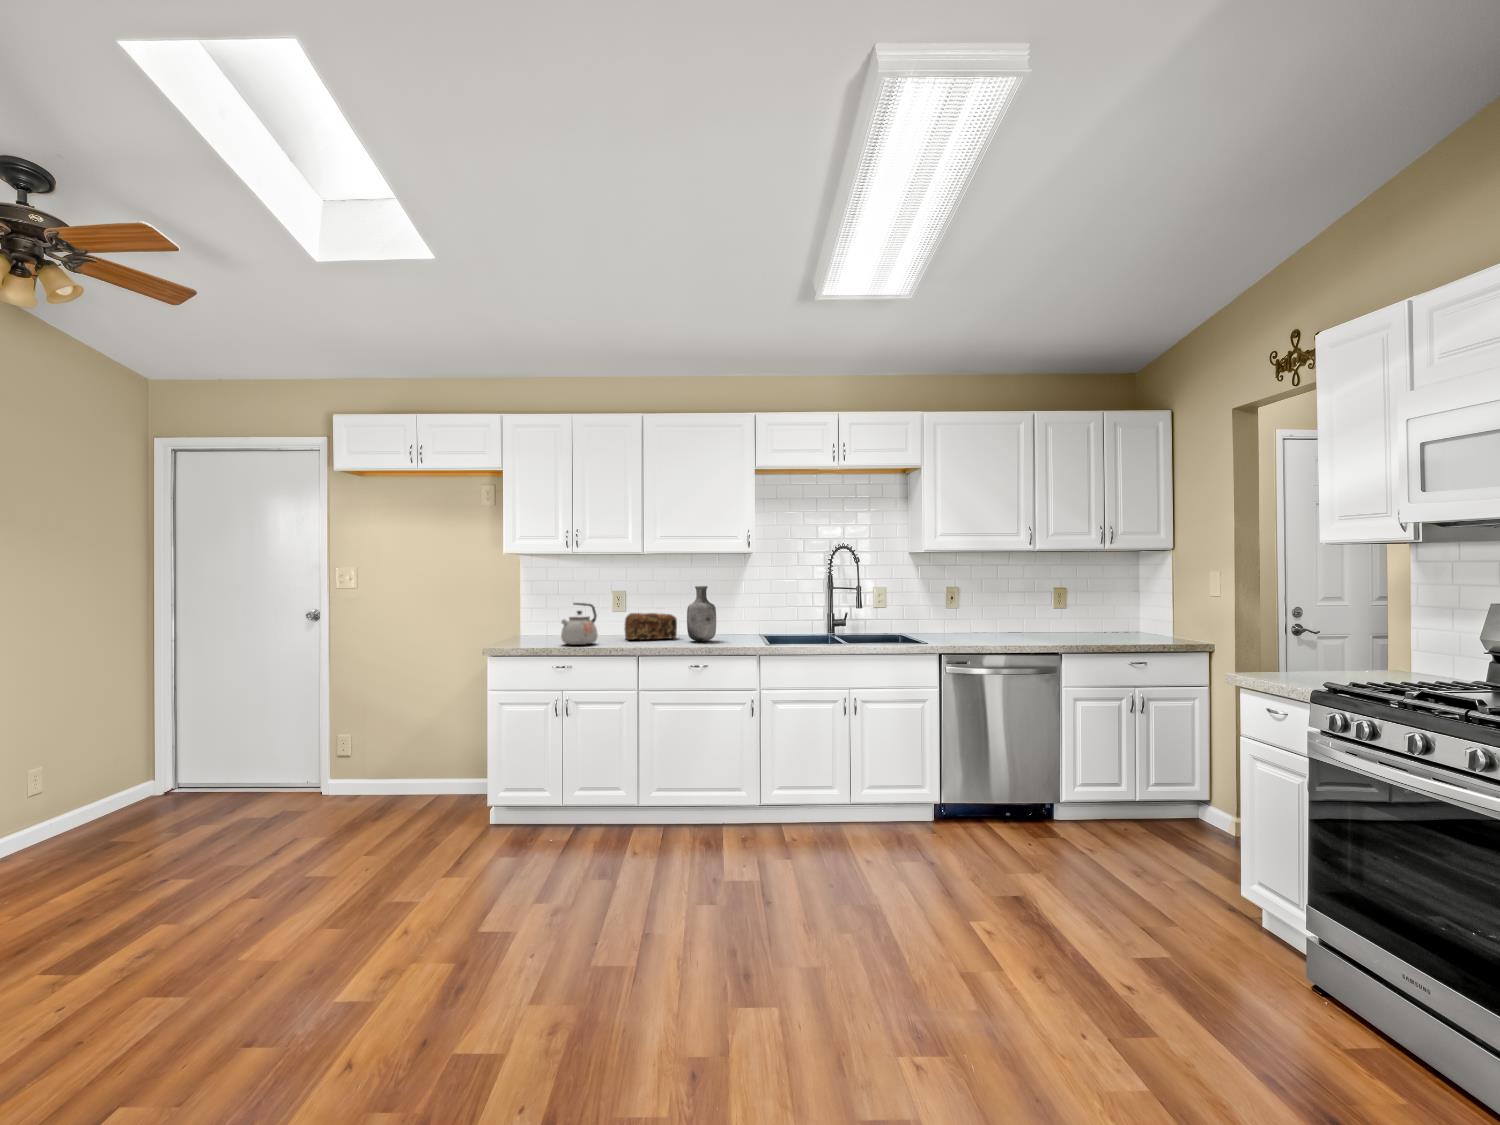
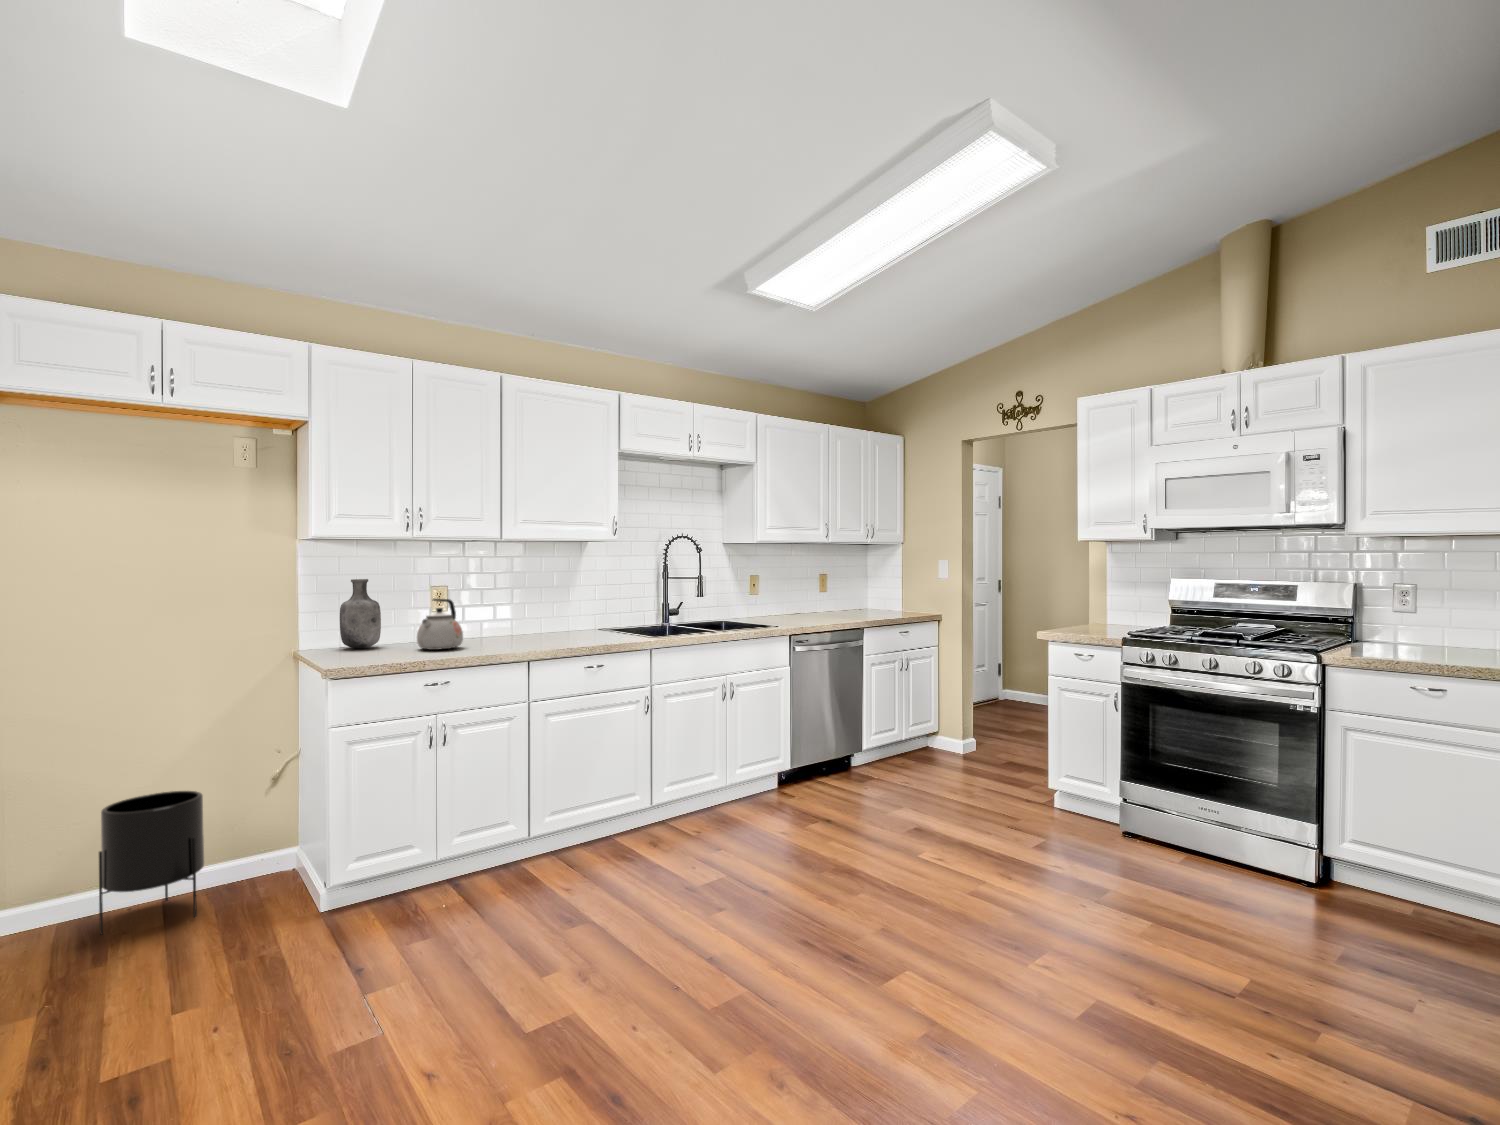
vase: present [687,586,716,641] -> present [340,579,381,648]
bread loaf: present [625,613,677,640] -> none [465,608,531,641]
planter: none [374,732,437,821] -> present [99,791,204,935]

